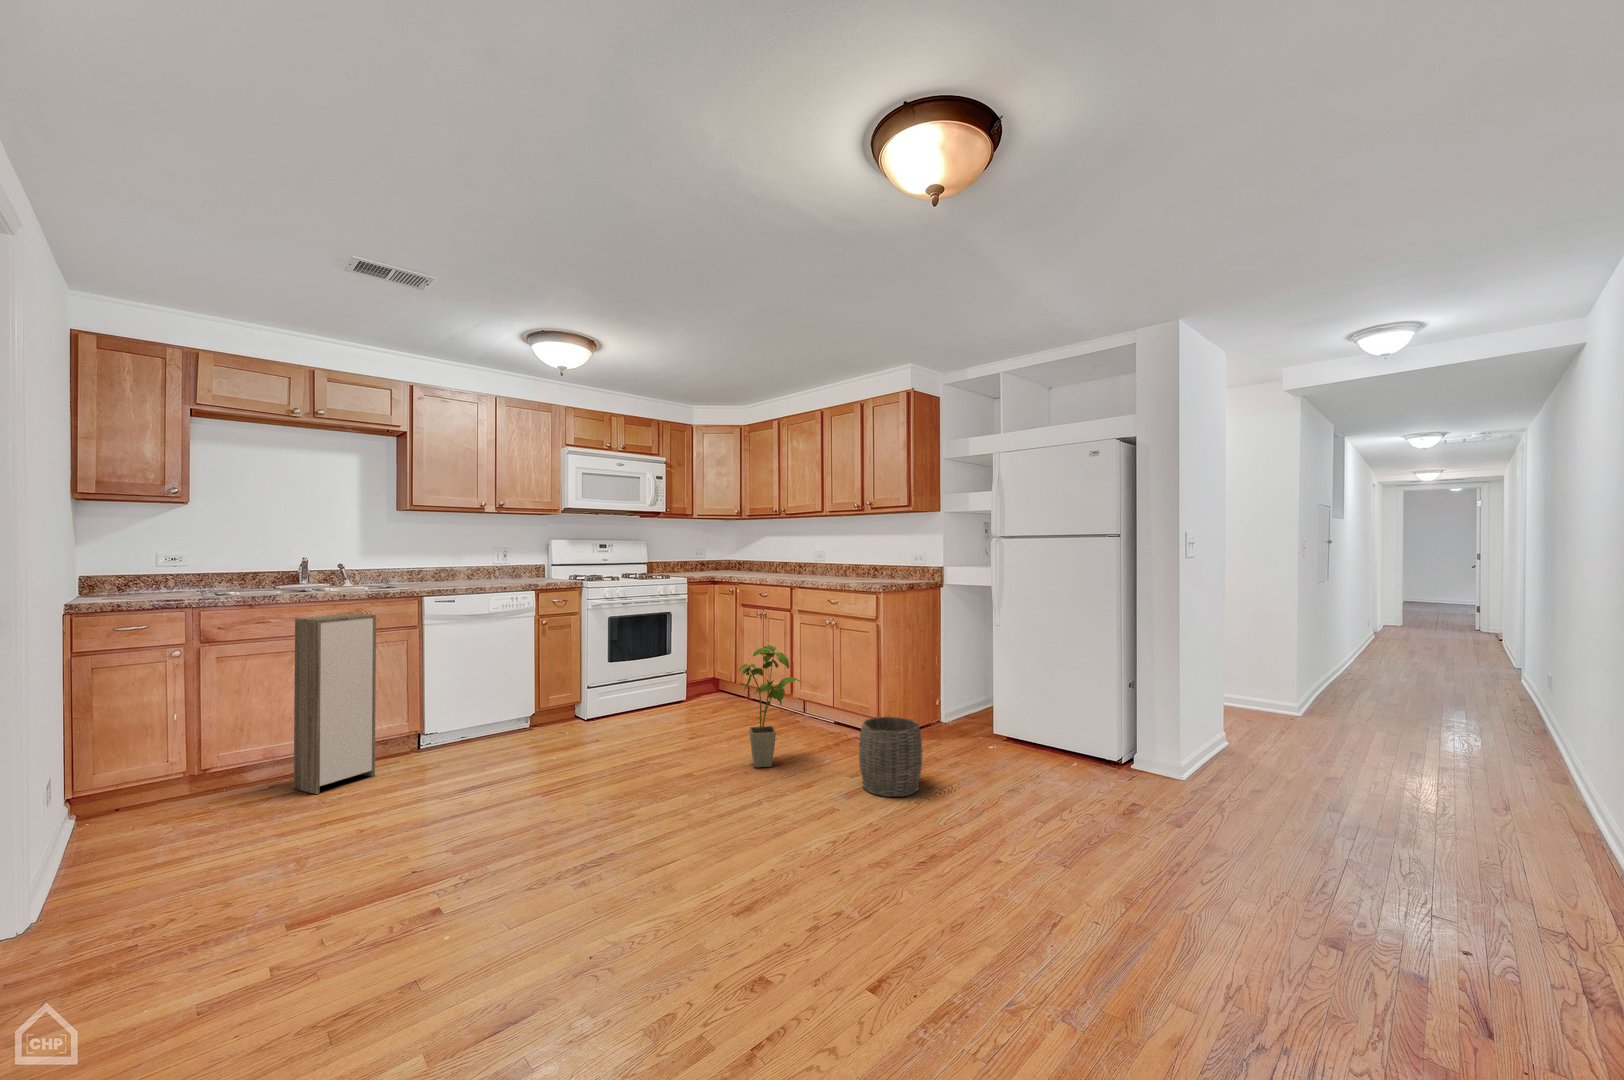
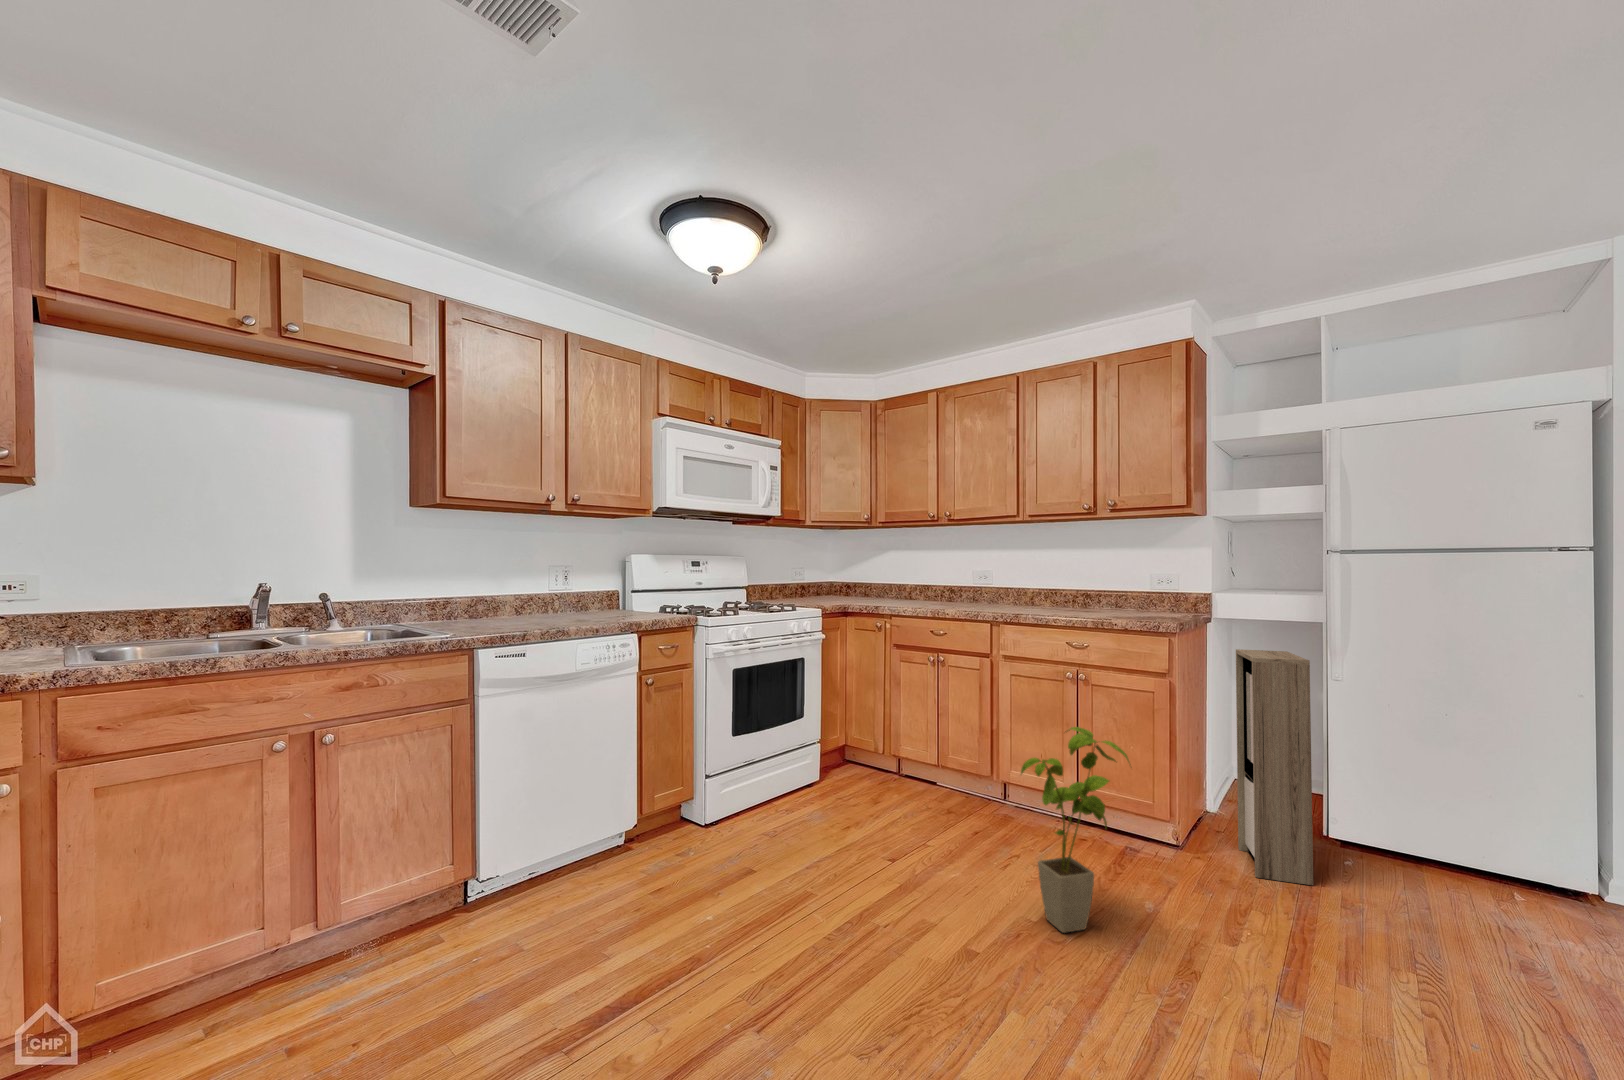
storage cabinet: present [294,613,376,794] -> present [1236,649,1313,885]
woven basket: present [859,717,922,797] -> none [1266,846,1400,1003]

